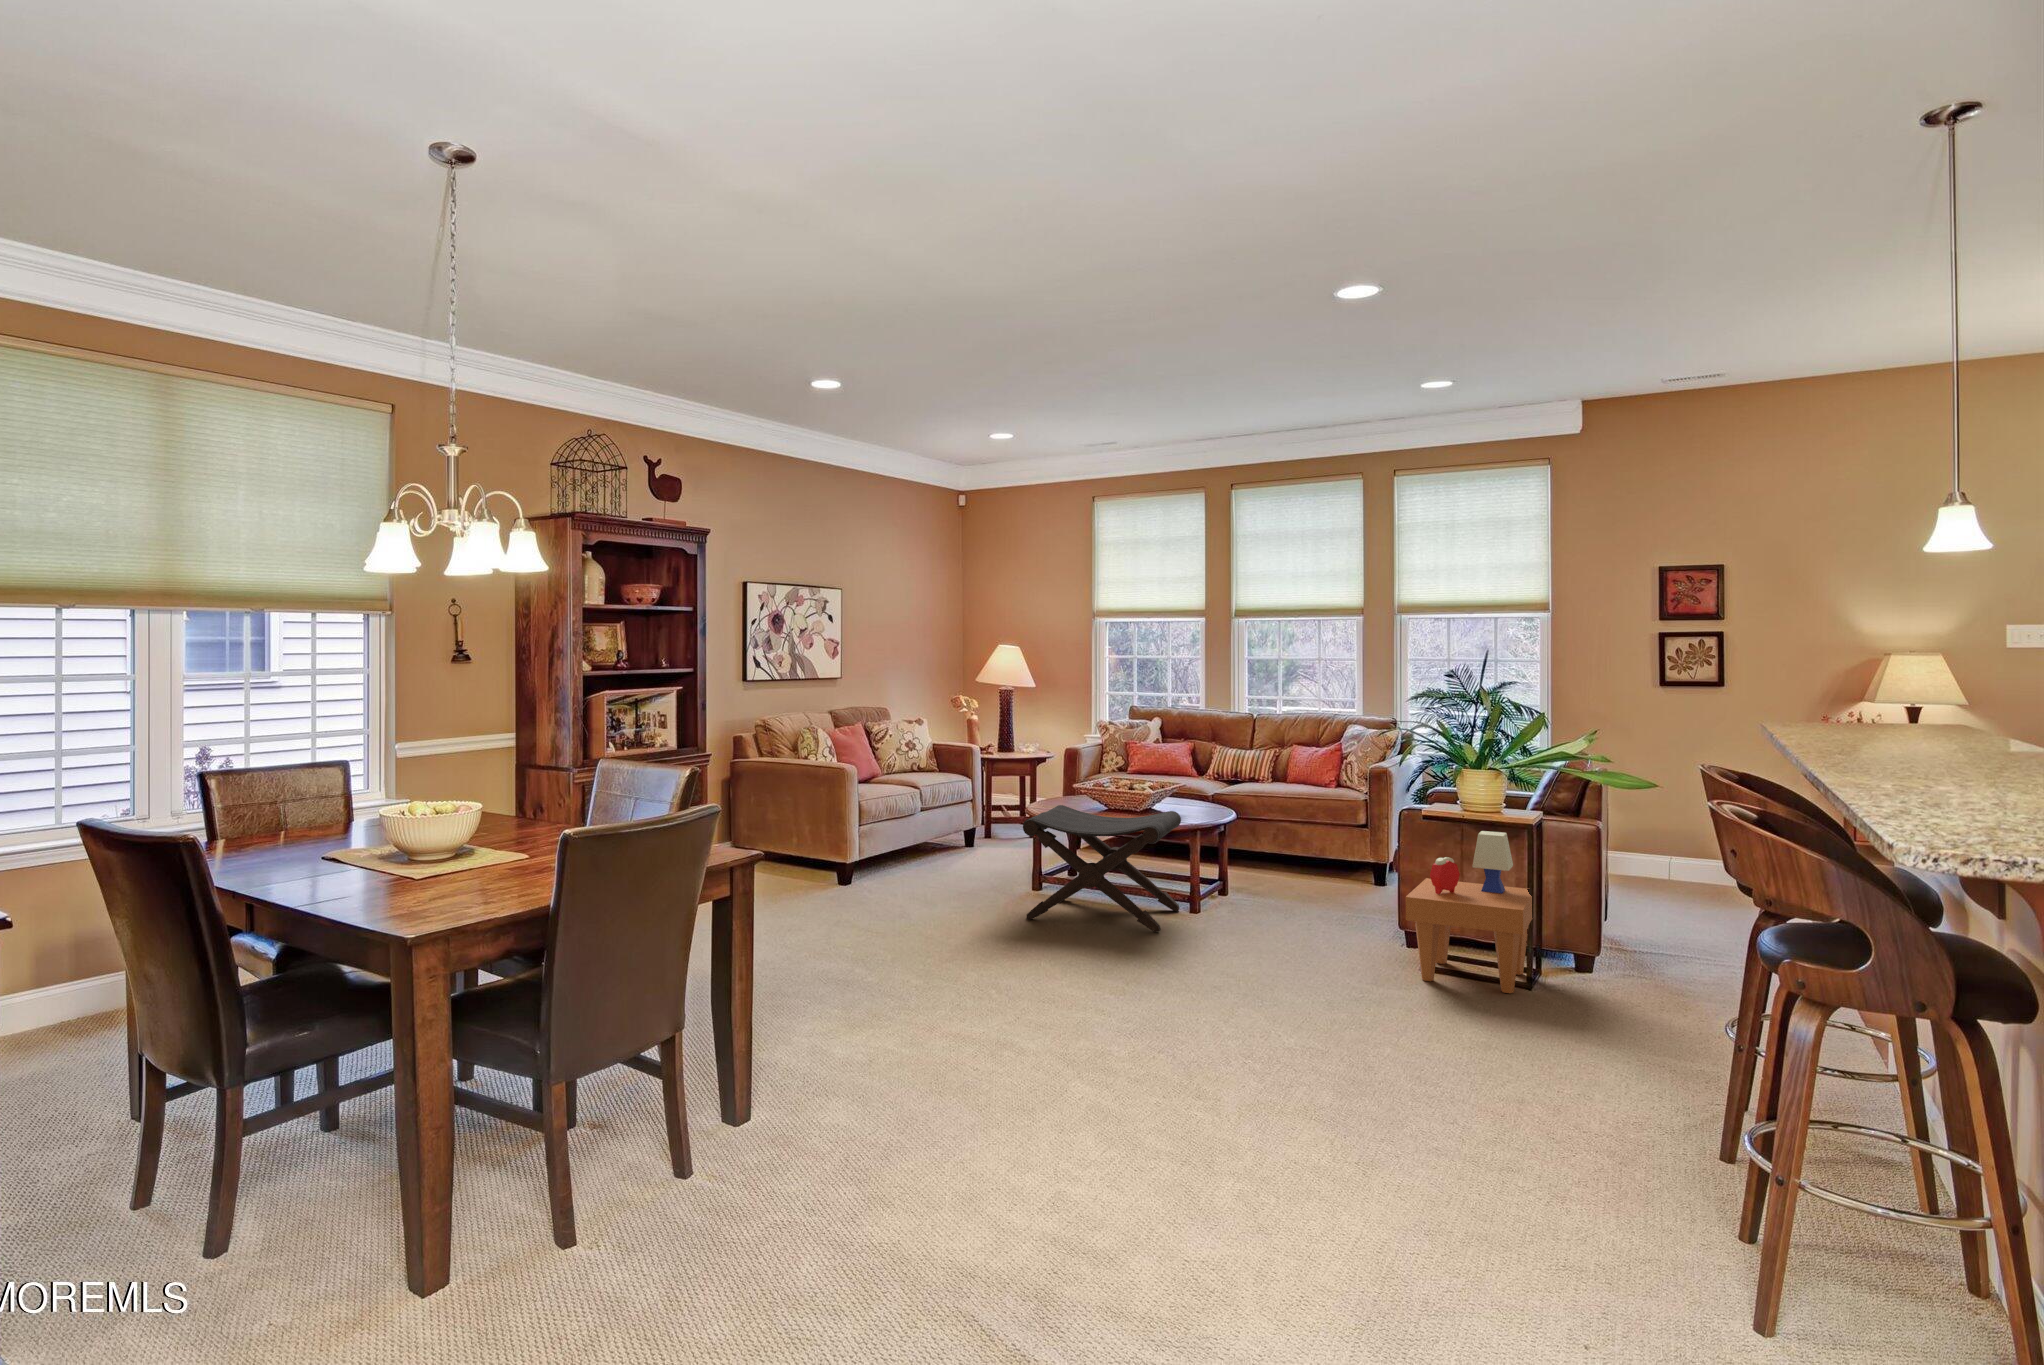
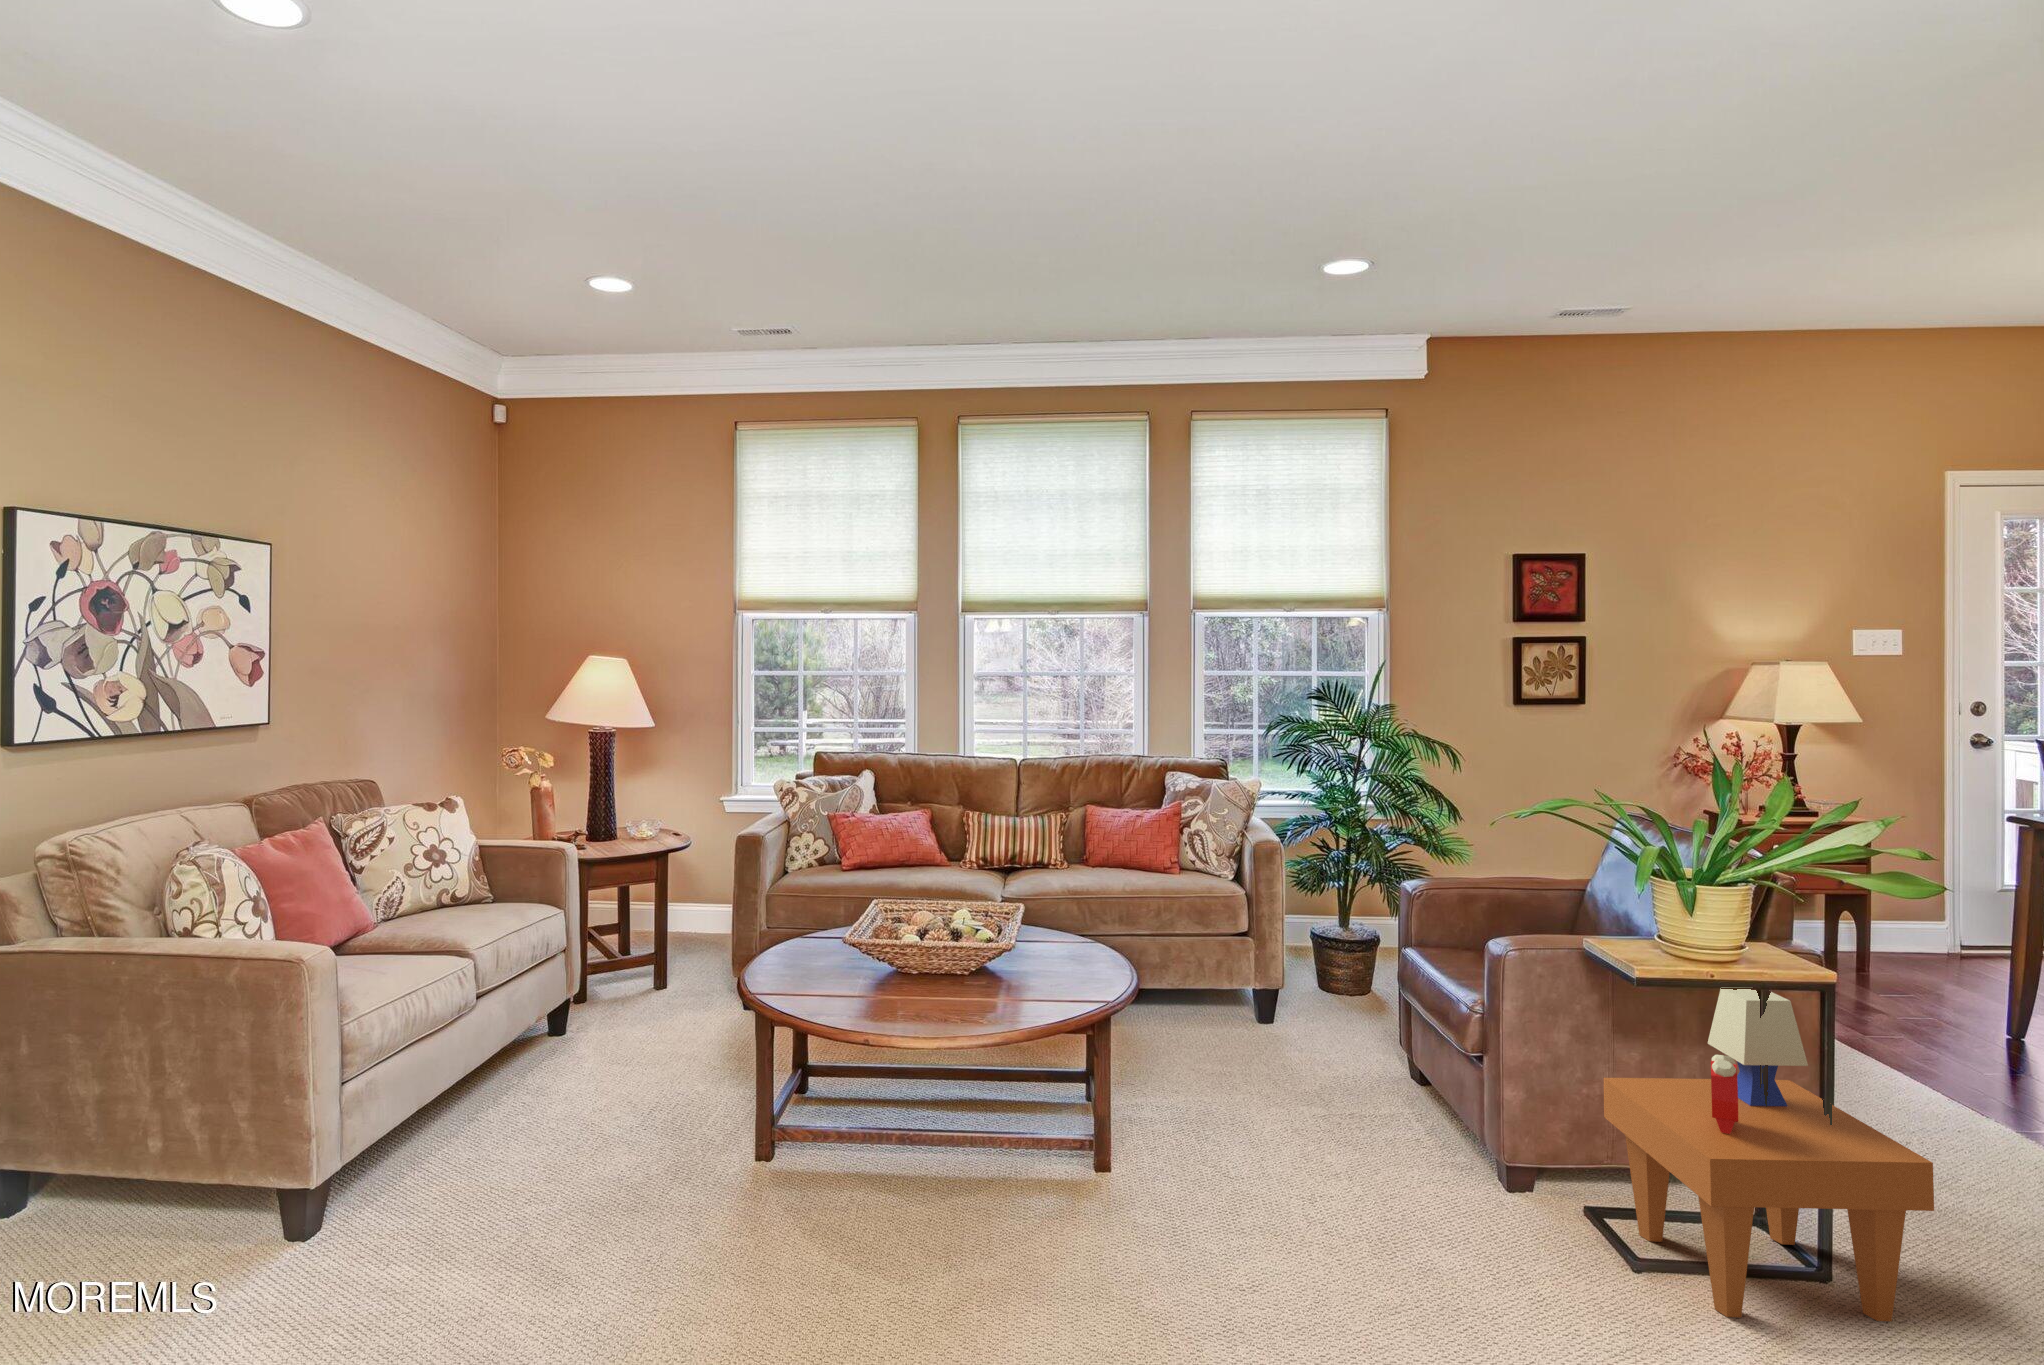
footstool: present [1023,805,1181,932] -> none [832,978,1146,1295]

